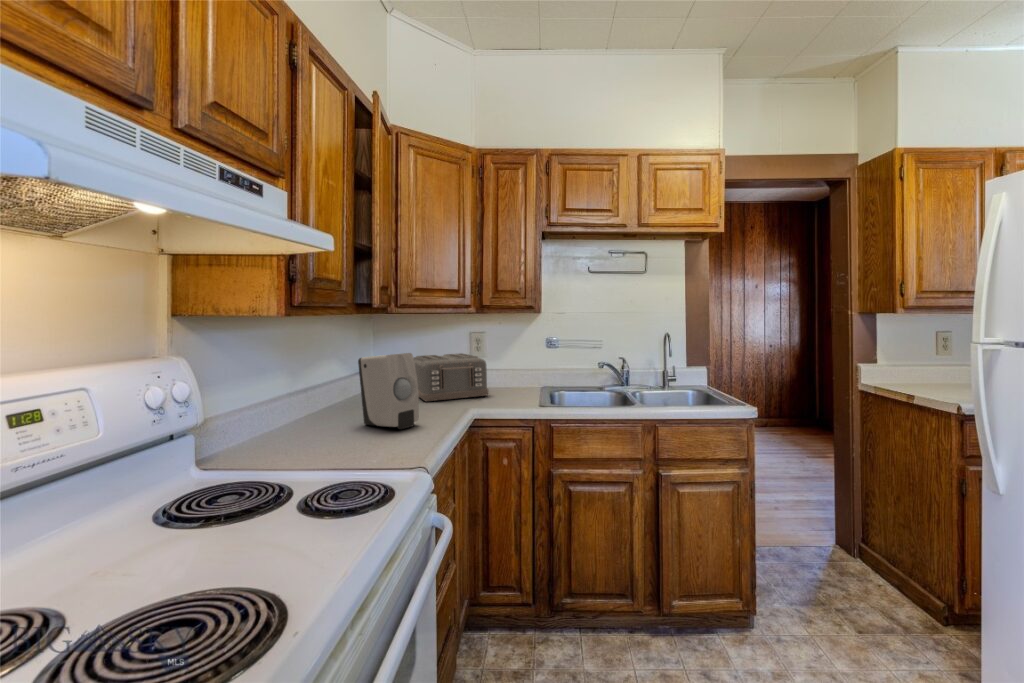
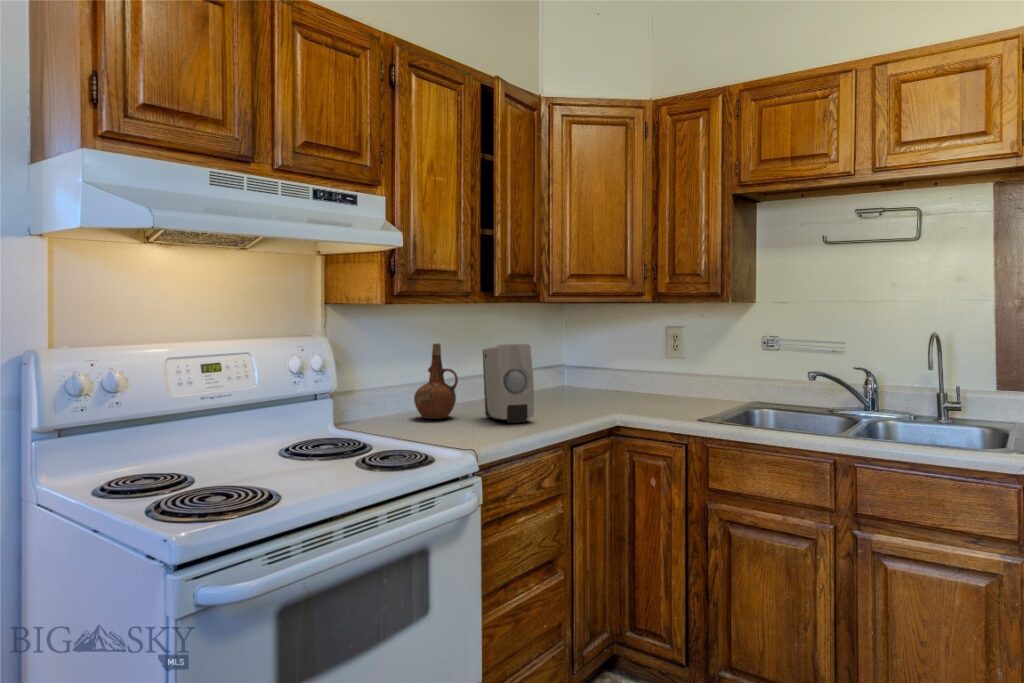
toaster: present [413,353,488,401] -> none [574,353,656,405]
ceramic pitcher: none [288,356,336,435] -> present [414,344,458,419]

